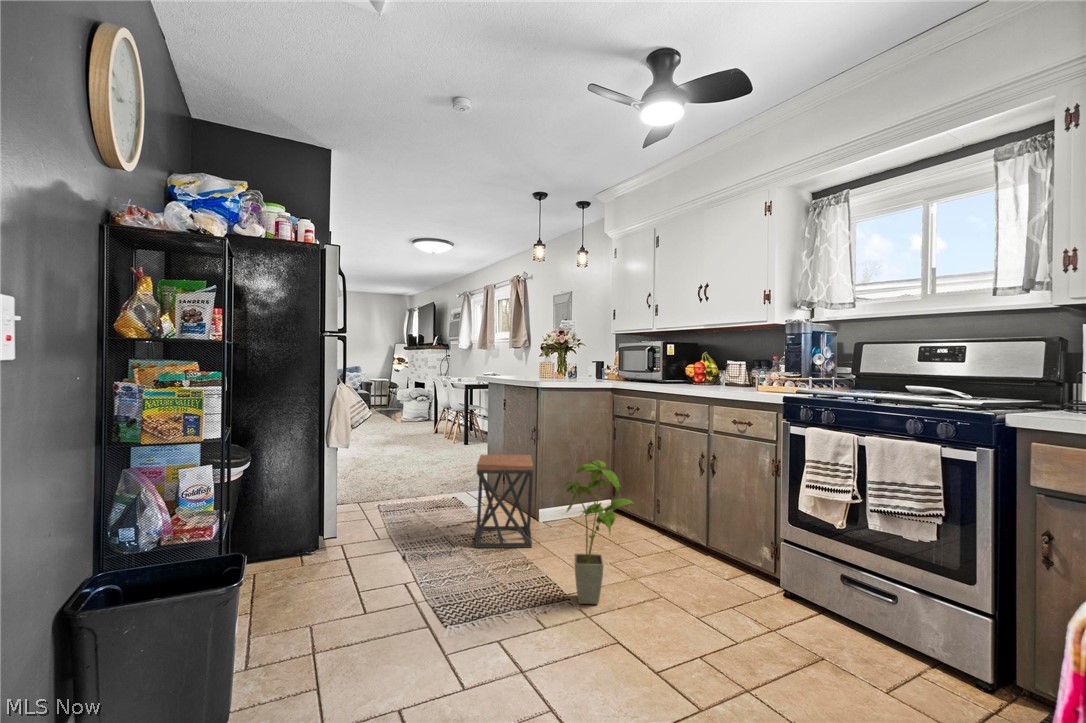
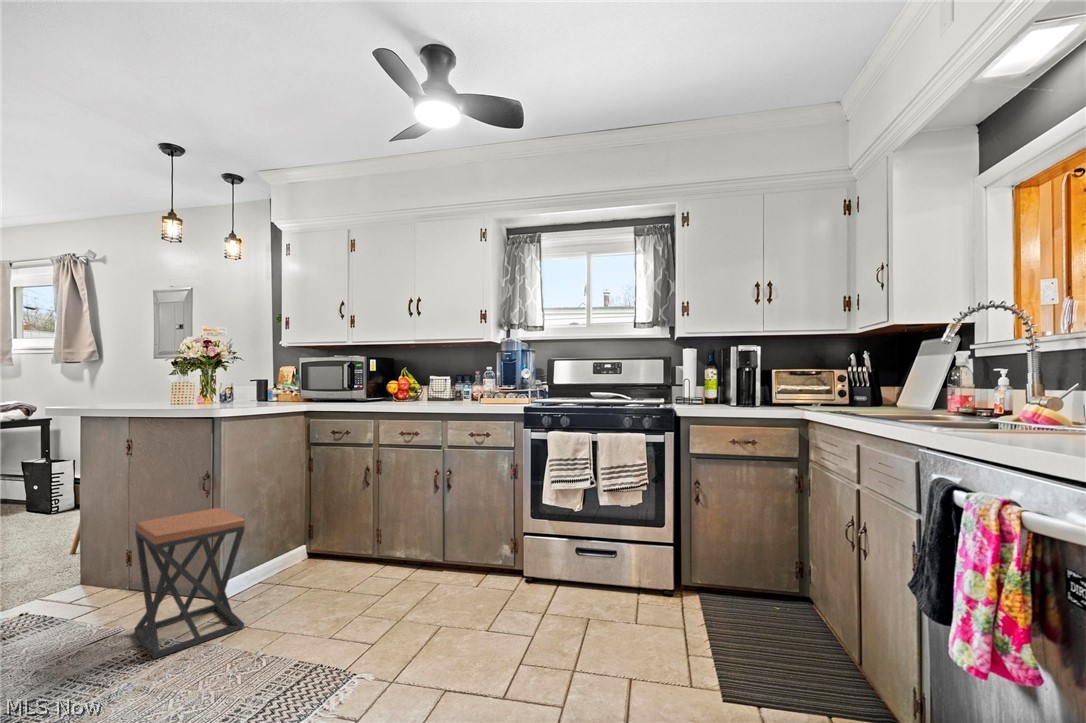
house plant: present [564,460,632,604] -> none [333,493,419,666]

